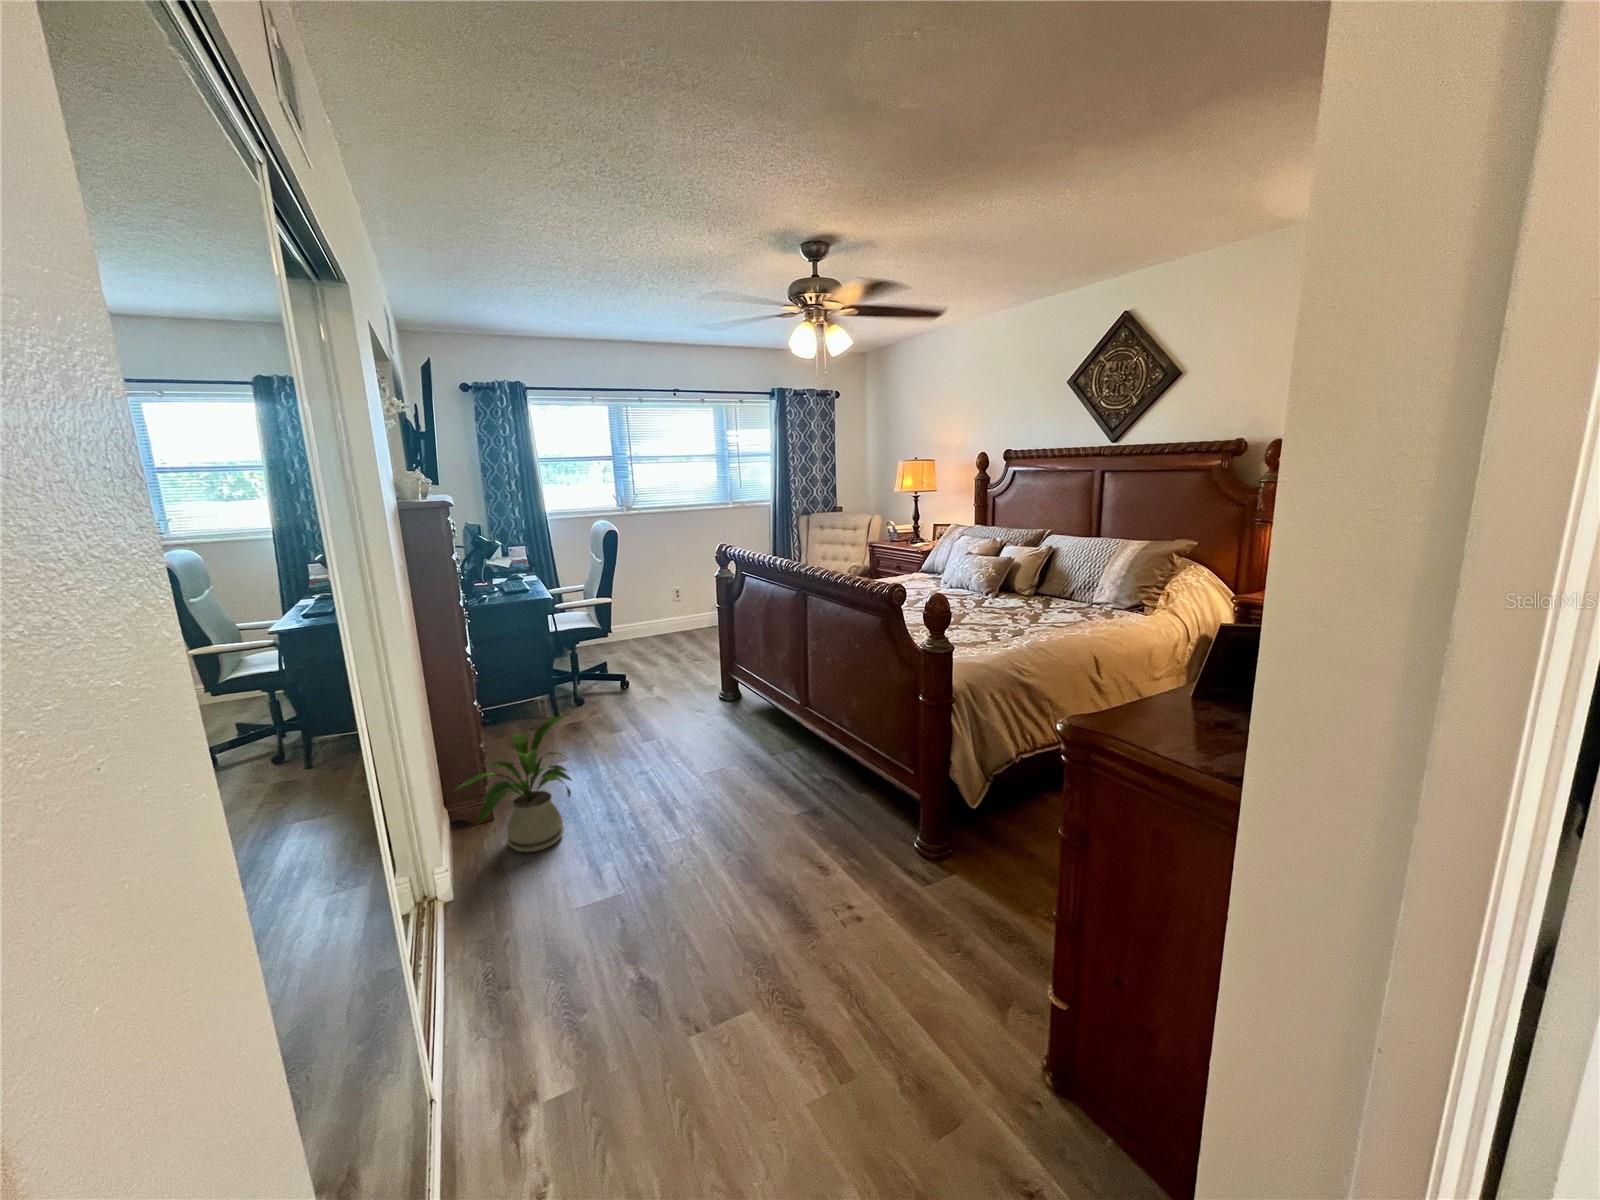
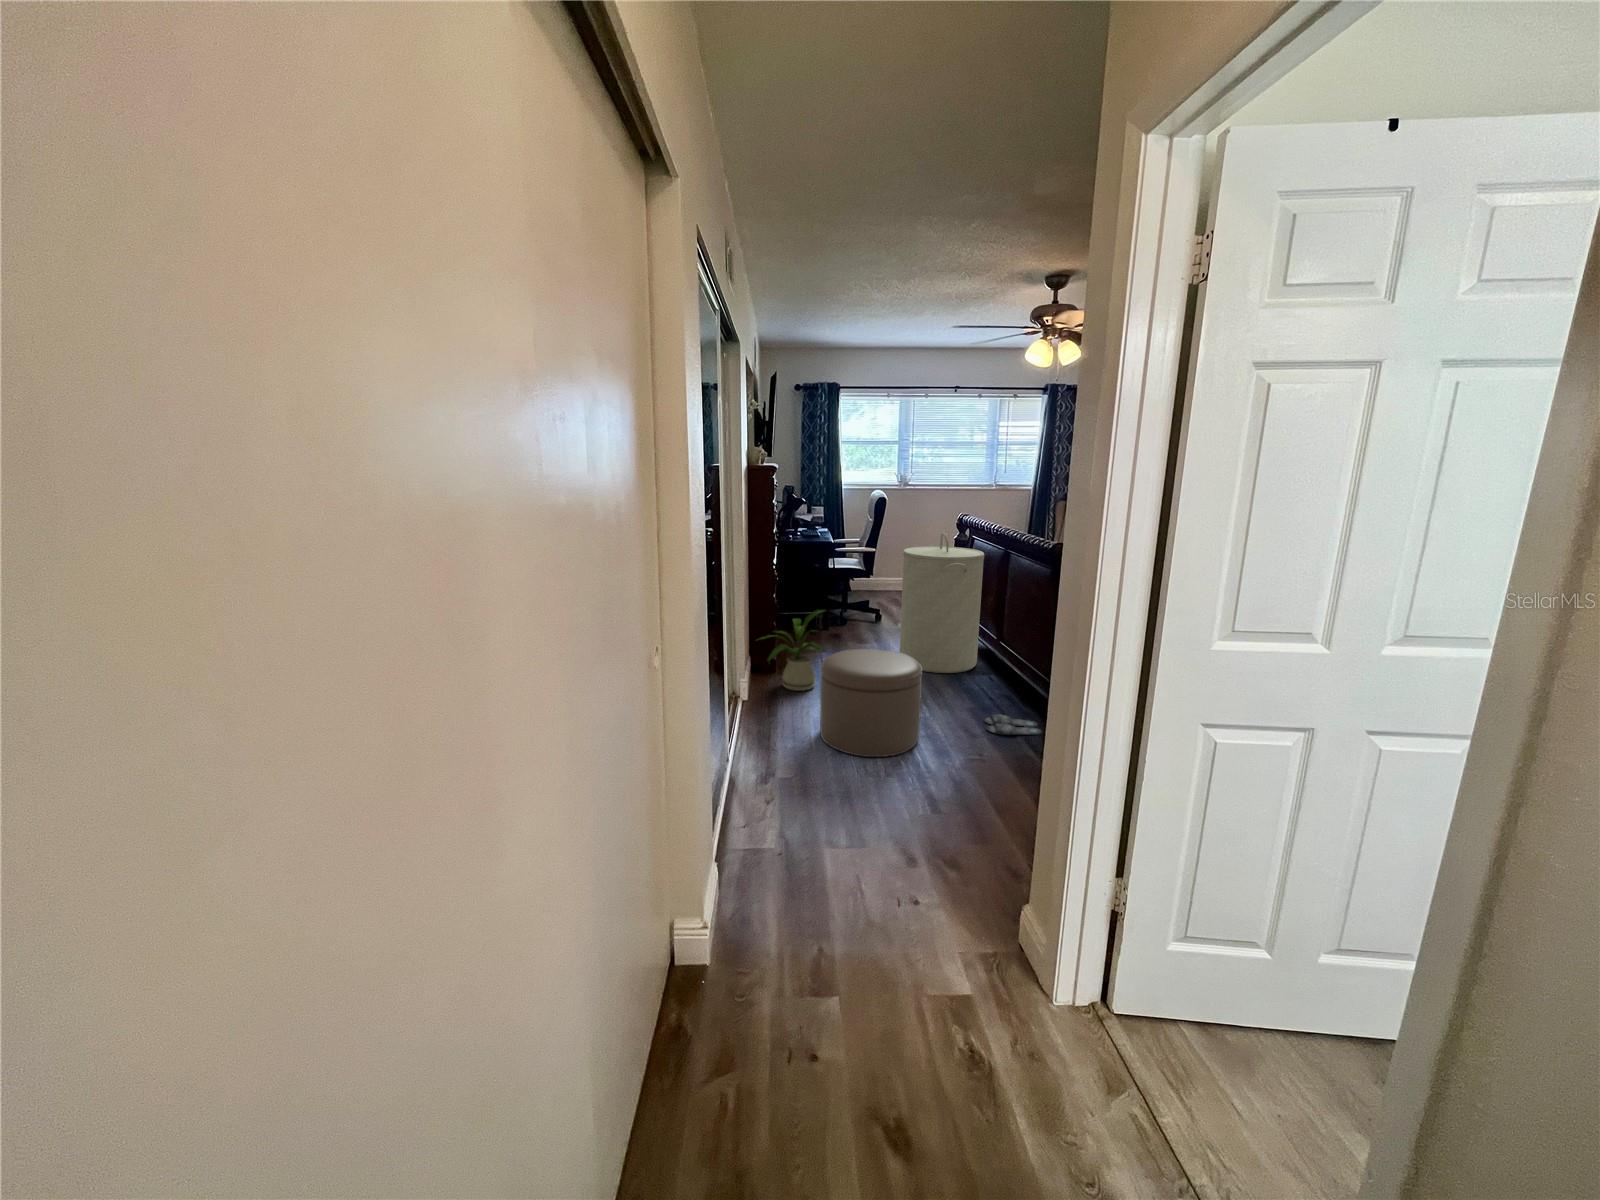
laundry hamper: none [661,575,773,765] -> present [900,533,985,673]
ottoman: none [585,776,754,979] -> present [820,649,922,757]
slippers: none [822,820,902,859] -> present [984,714,1042,735]

